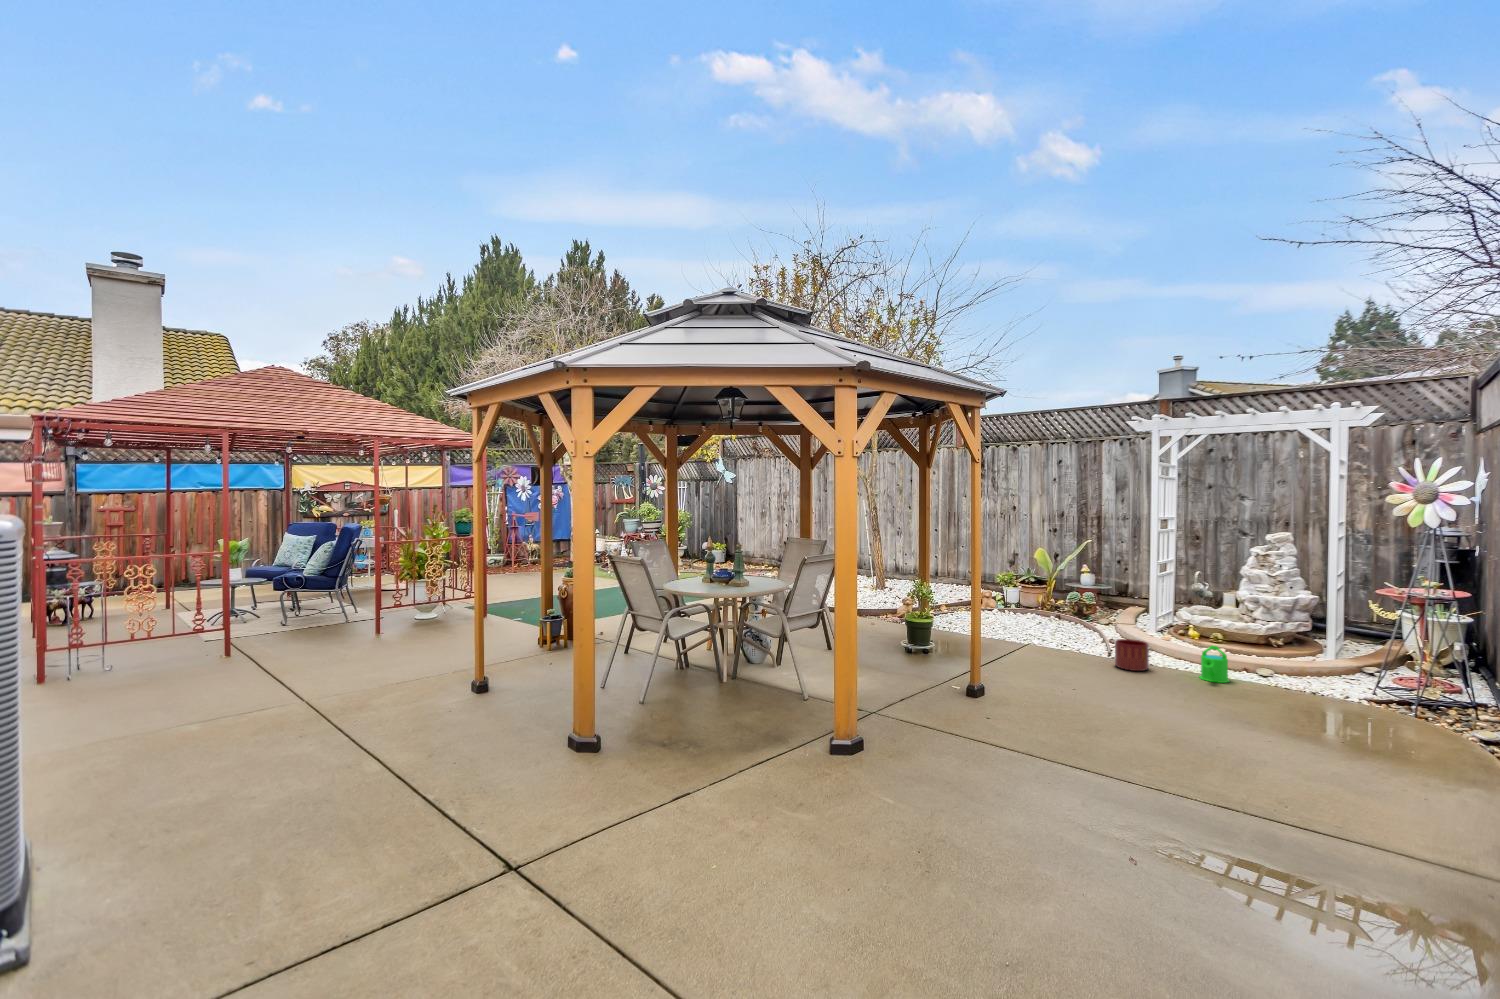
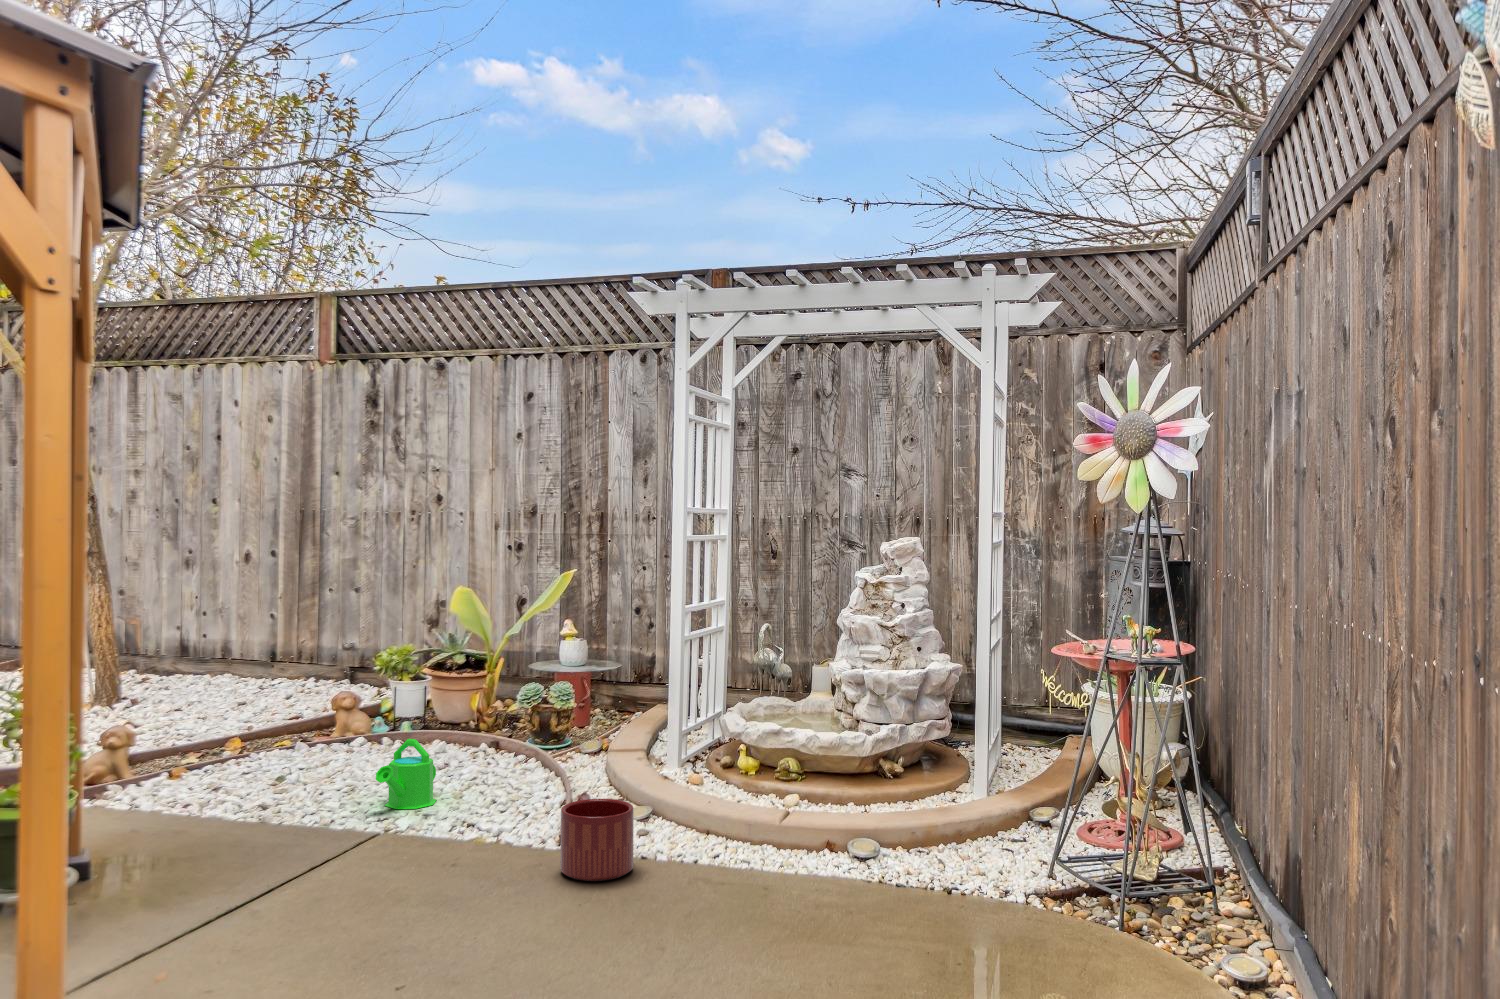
watering can: present [1200,645,1229,683] -> present [376,739,436,809]

